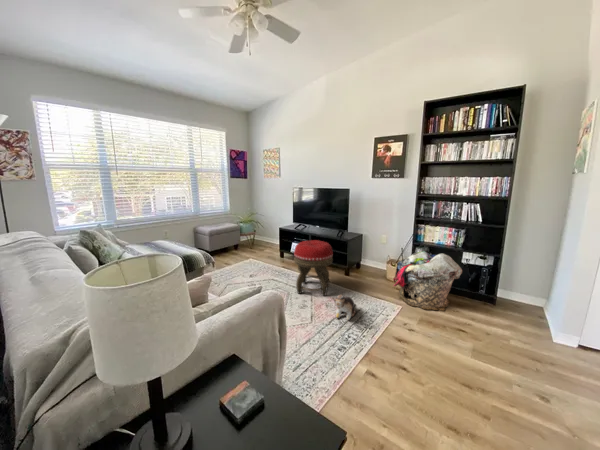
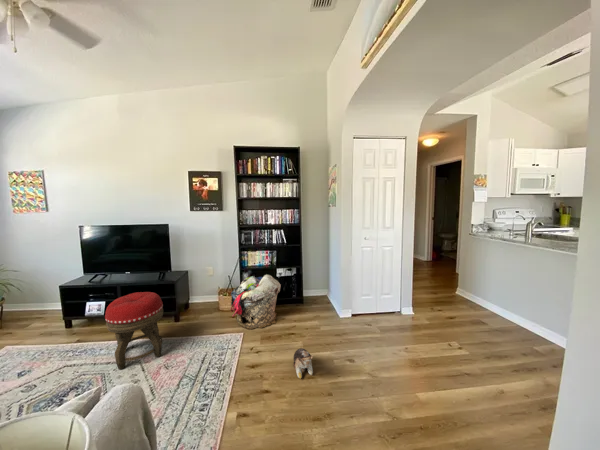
plush toy: present [333,295,355,320] -> present [293,348,313,379]

